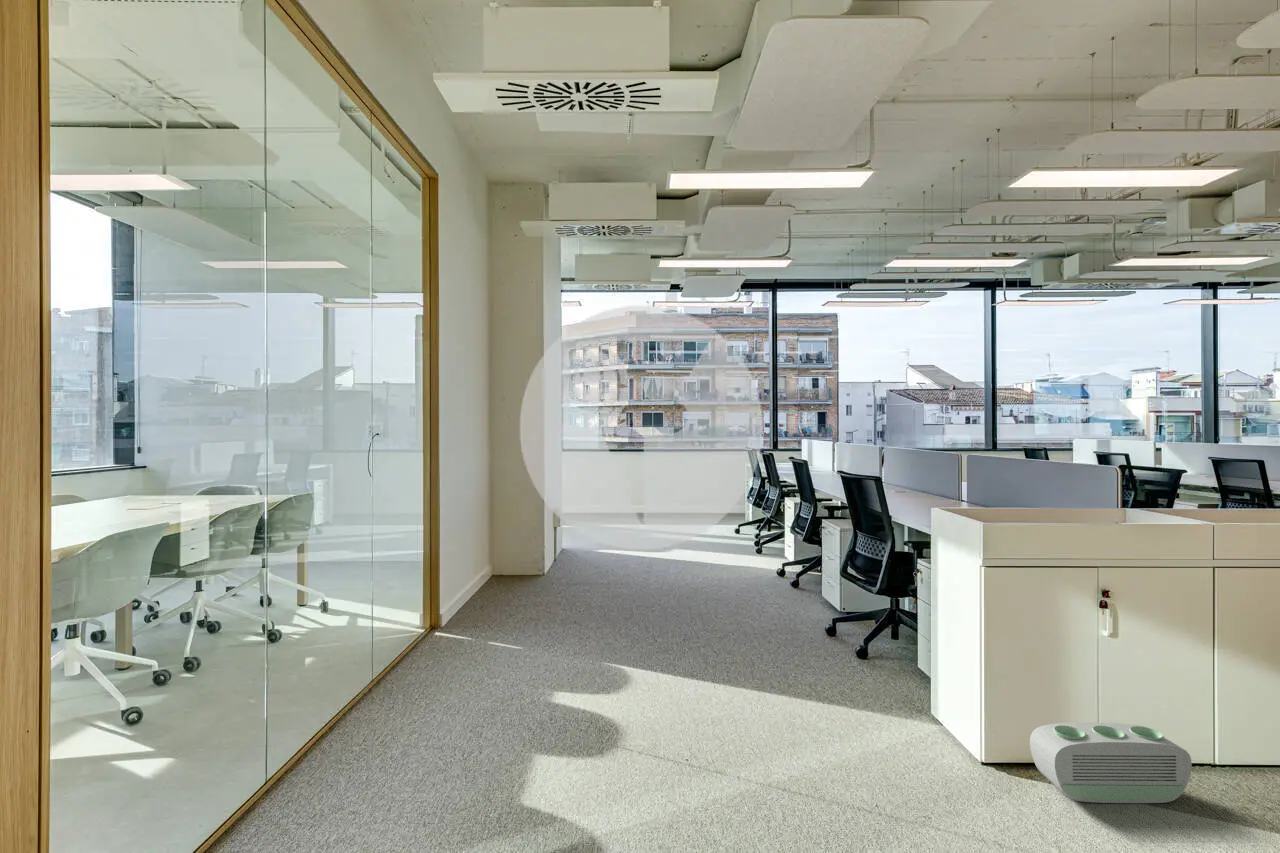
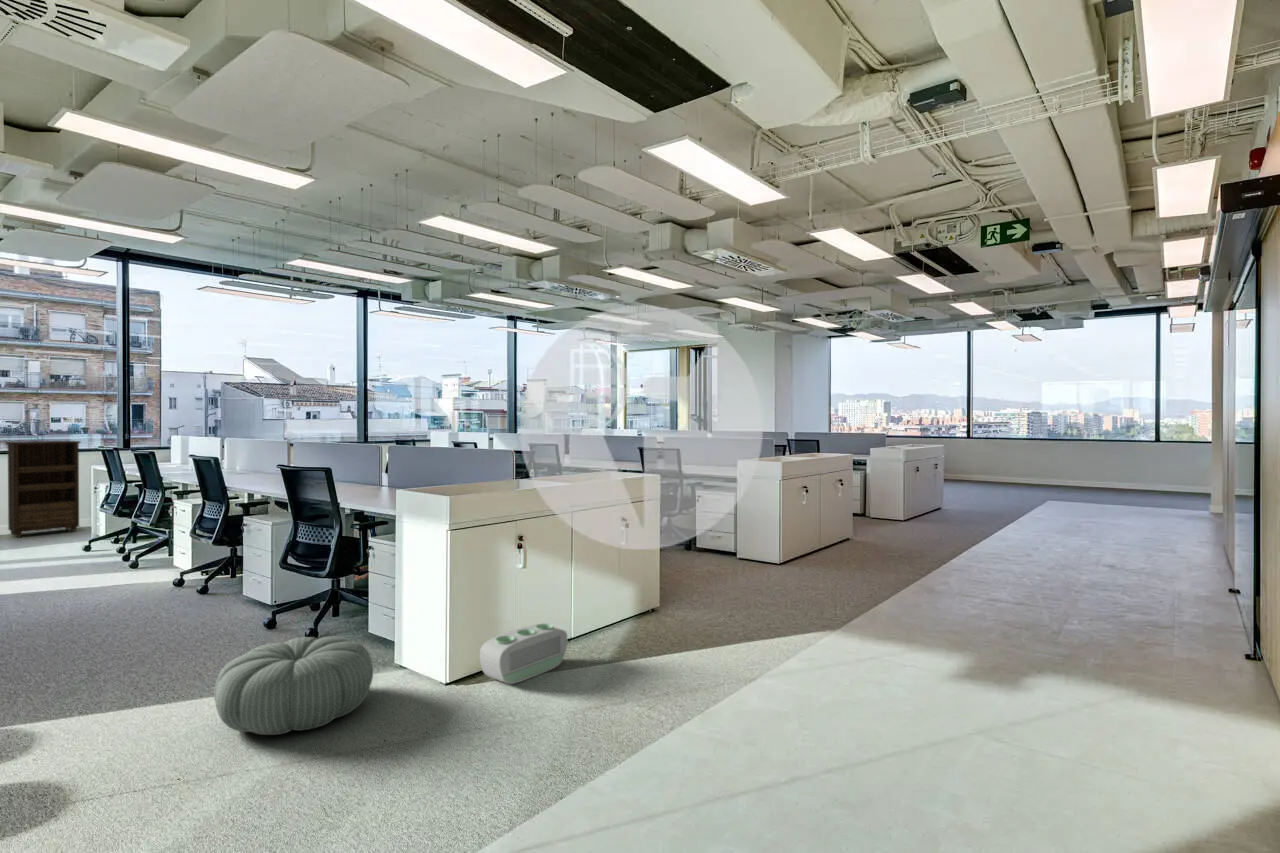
bookshelf: none [701,443,745,517] -> present [6,441,80,537]
pouf: none [734,653,889,759] -> present [214,636,373,735]

